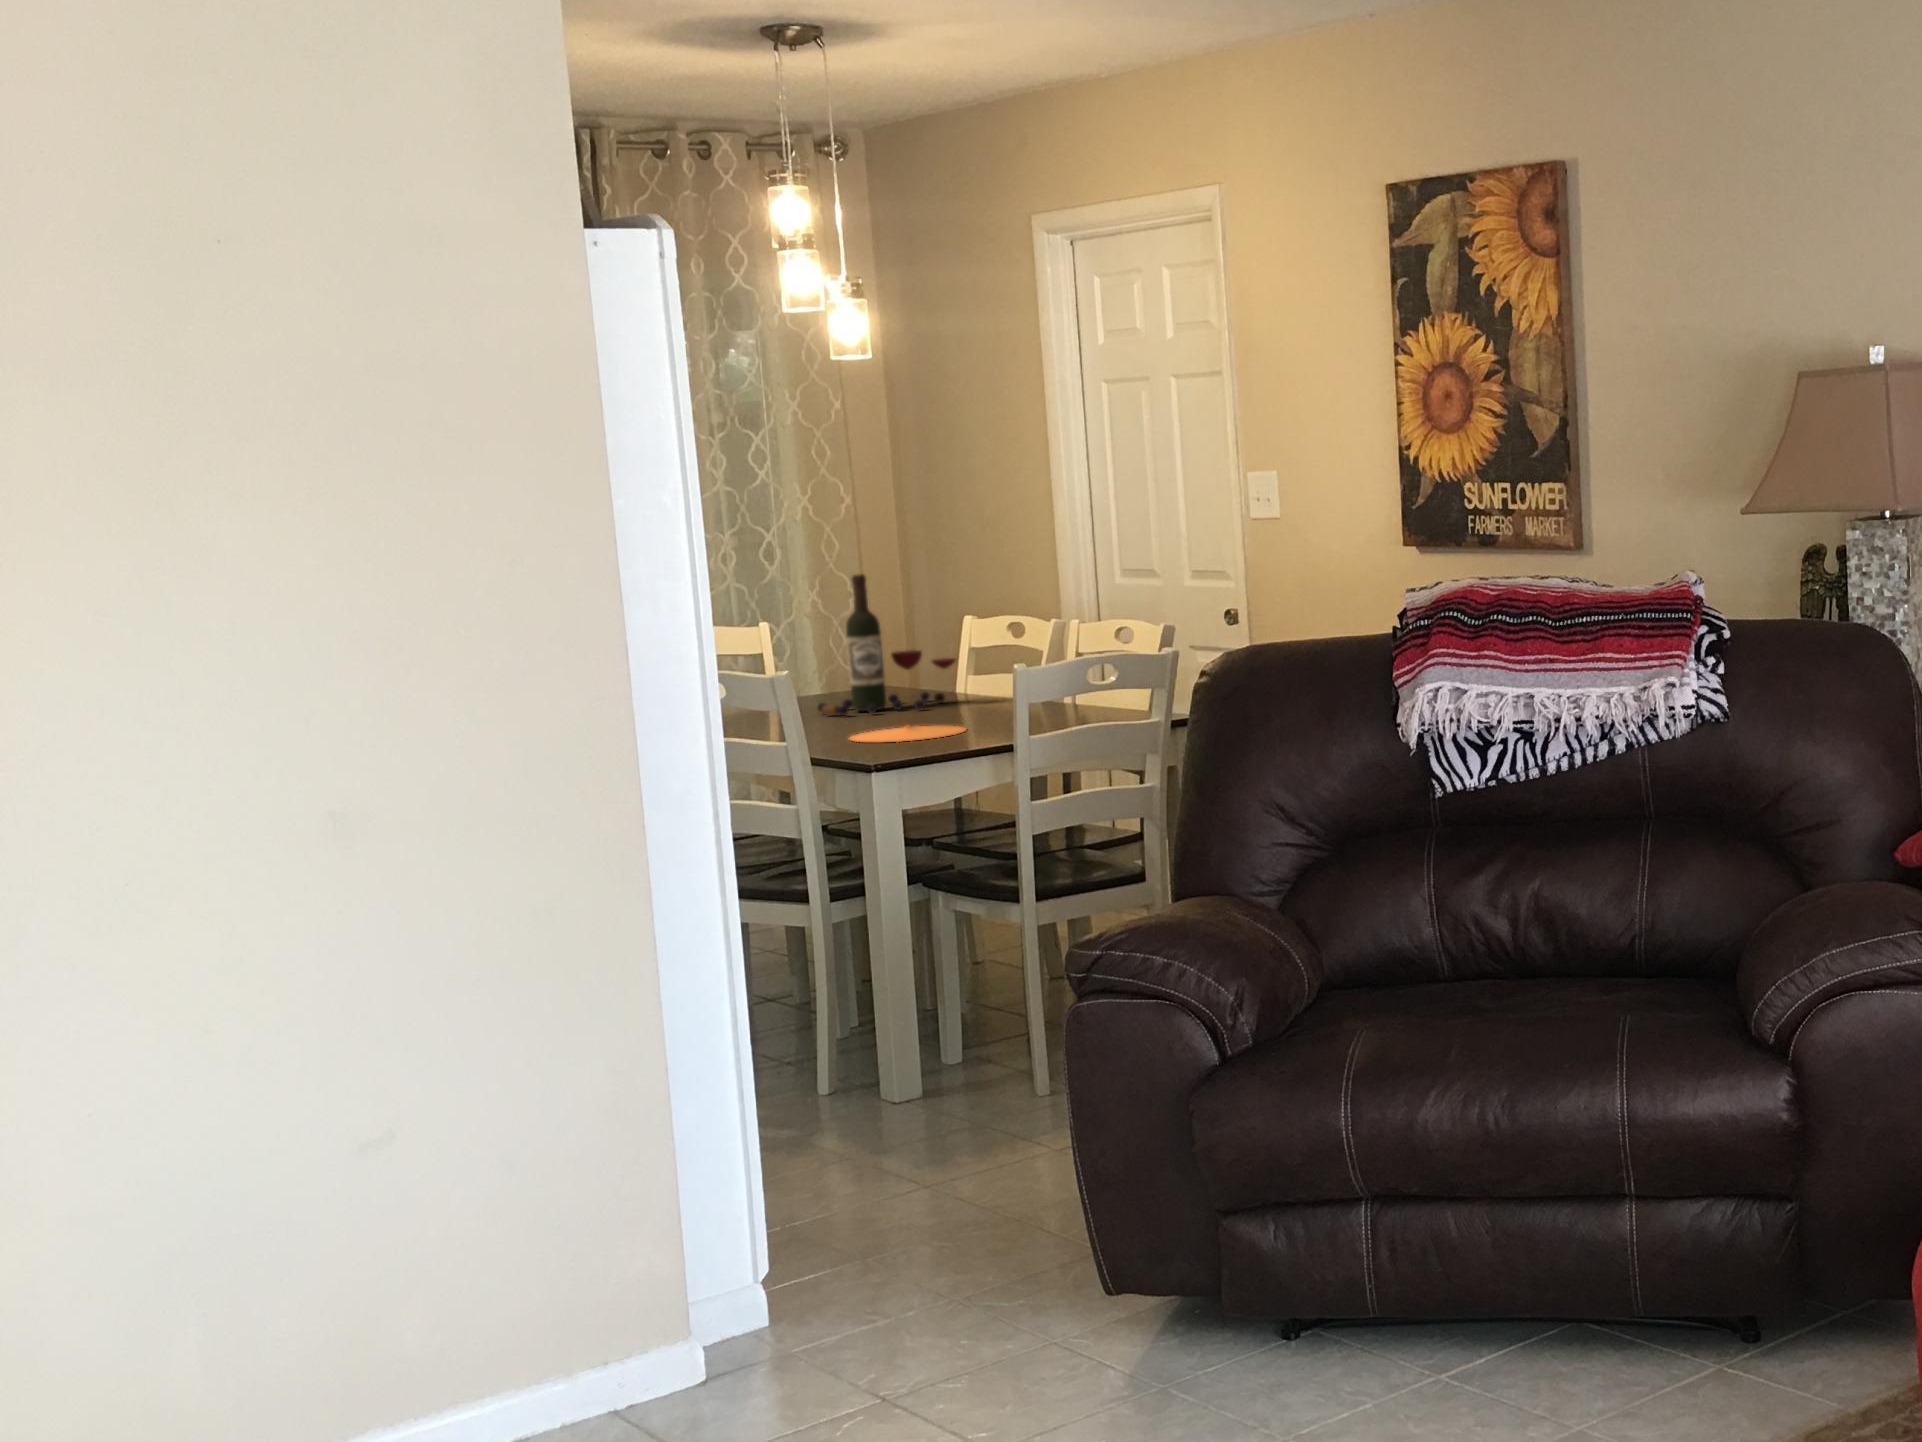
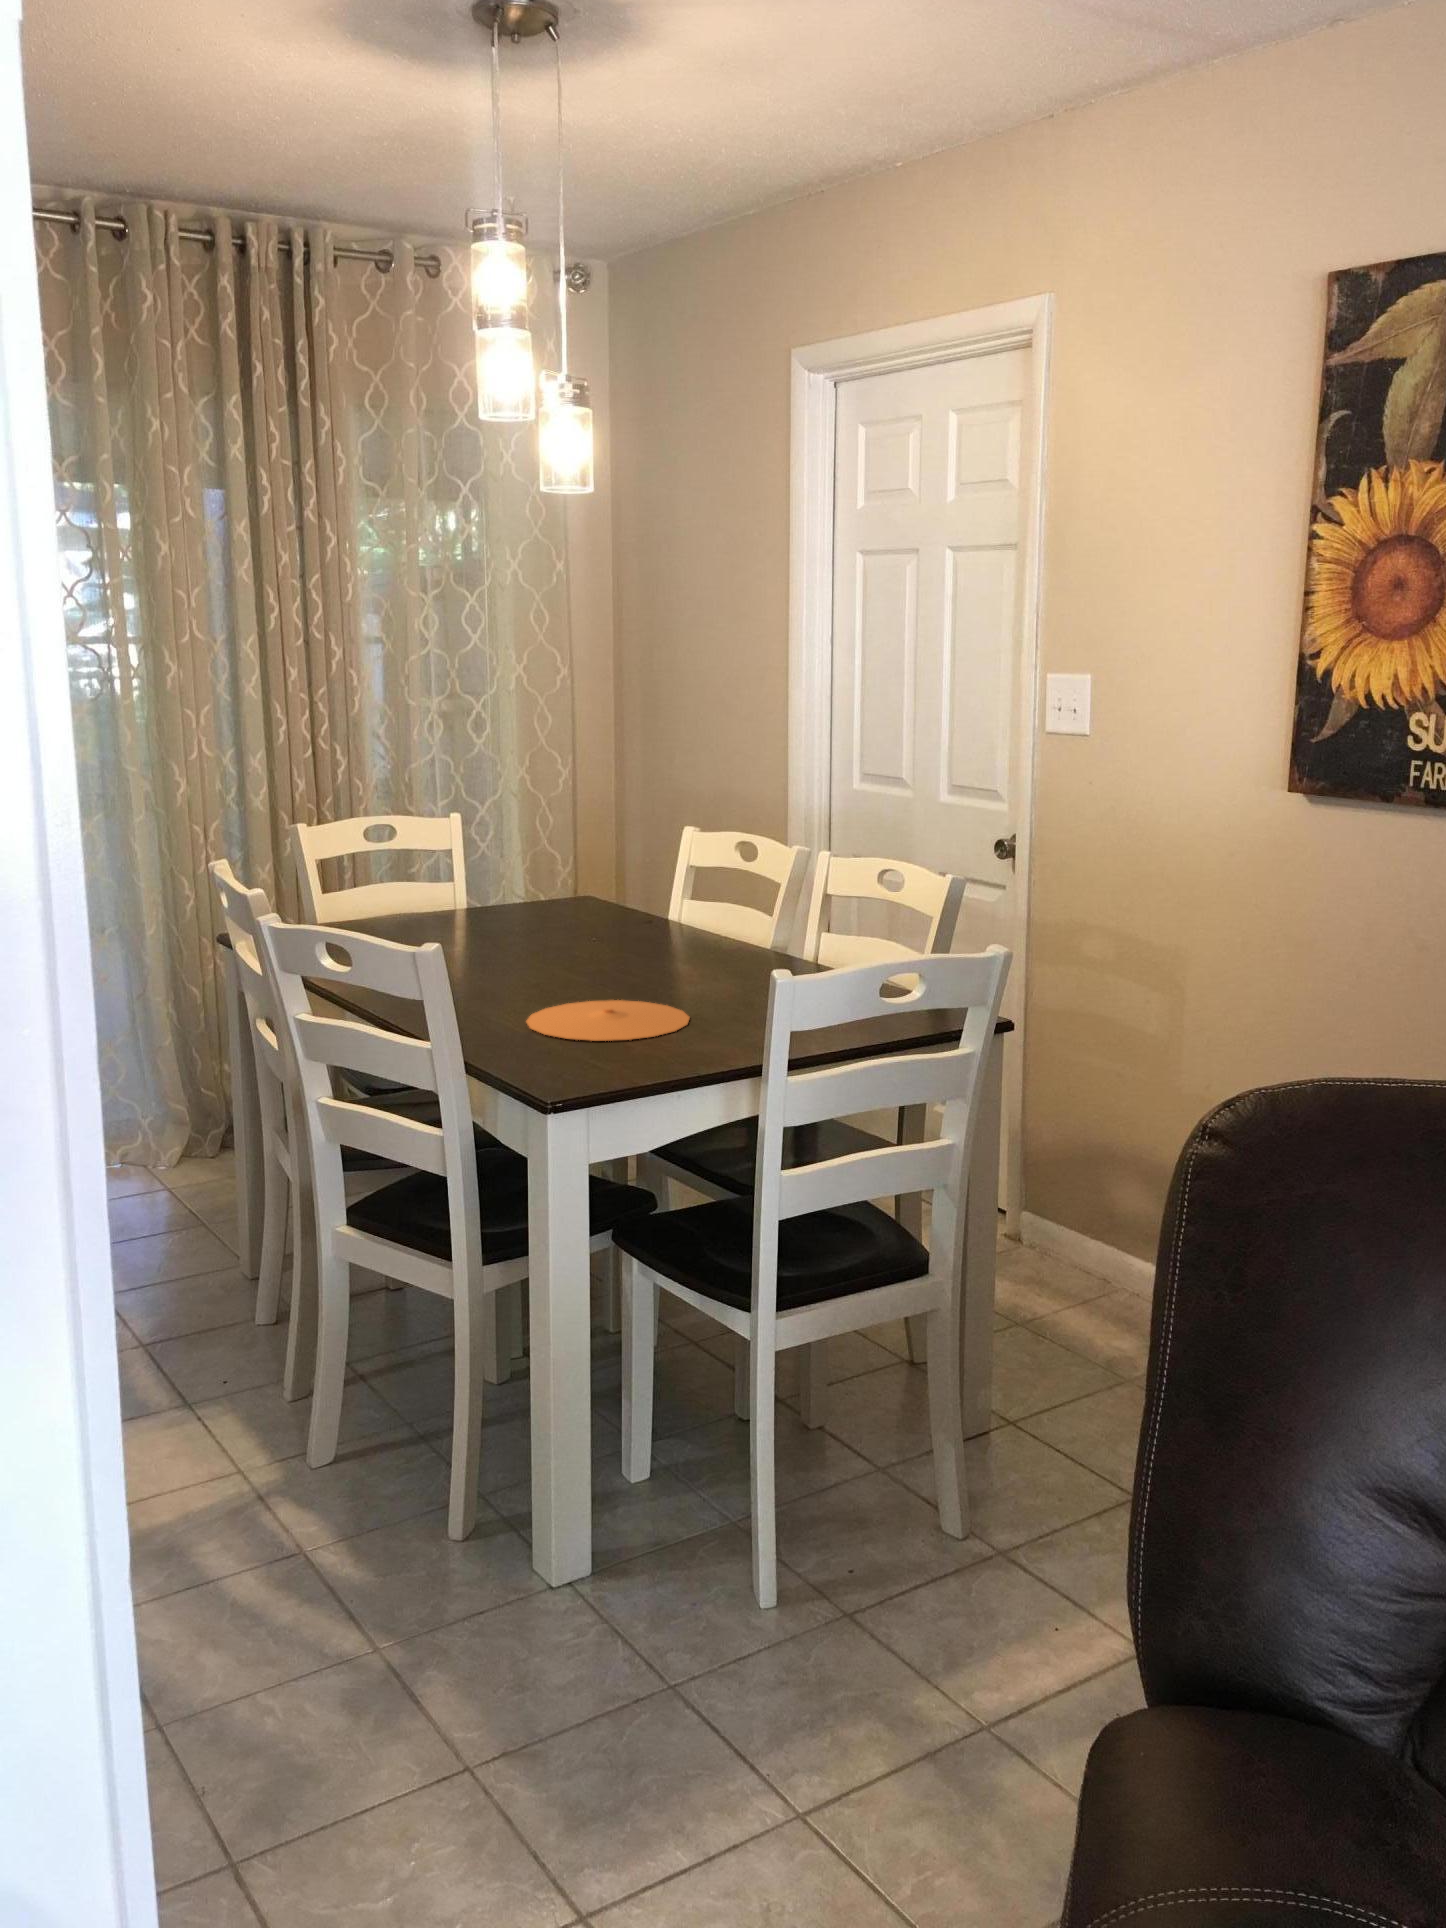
wine bottle: present [818,574,956,715] -> none [499,776,681,958]

